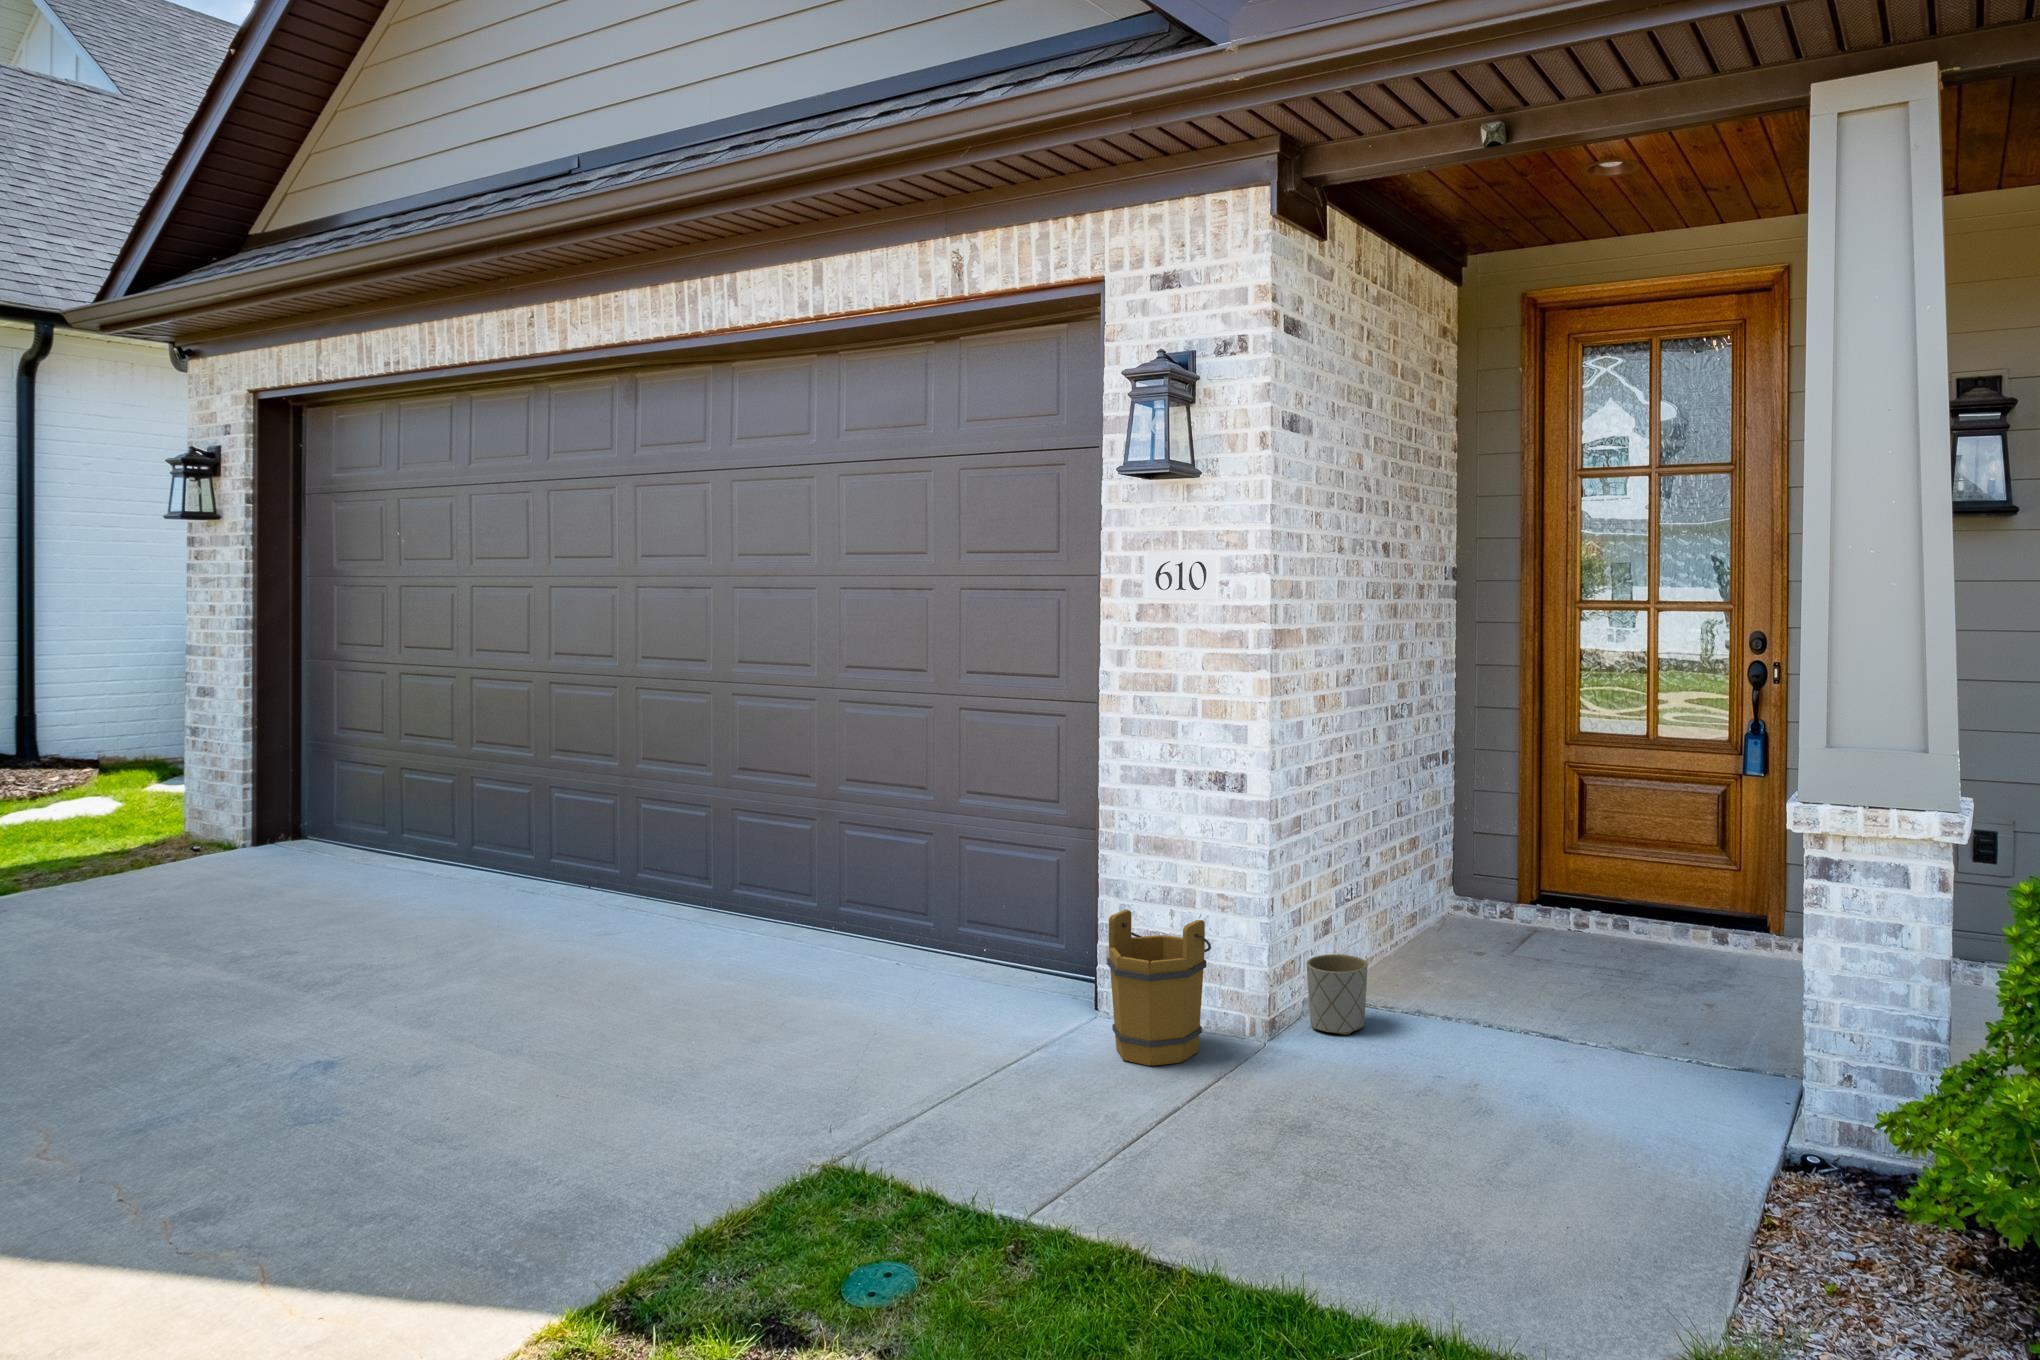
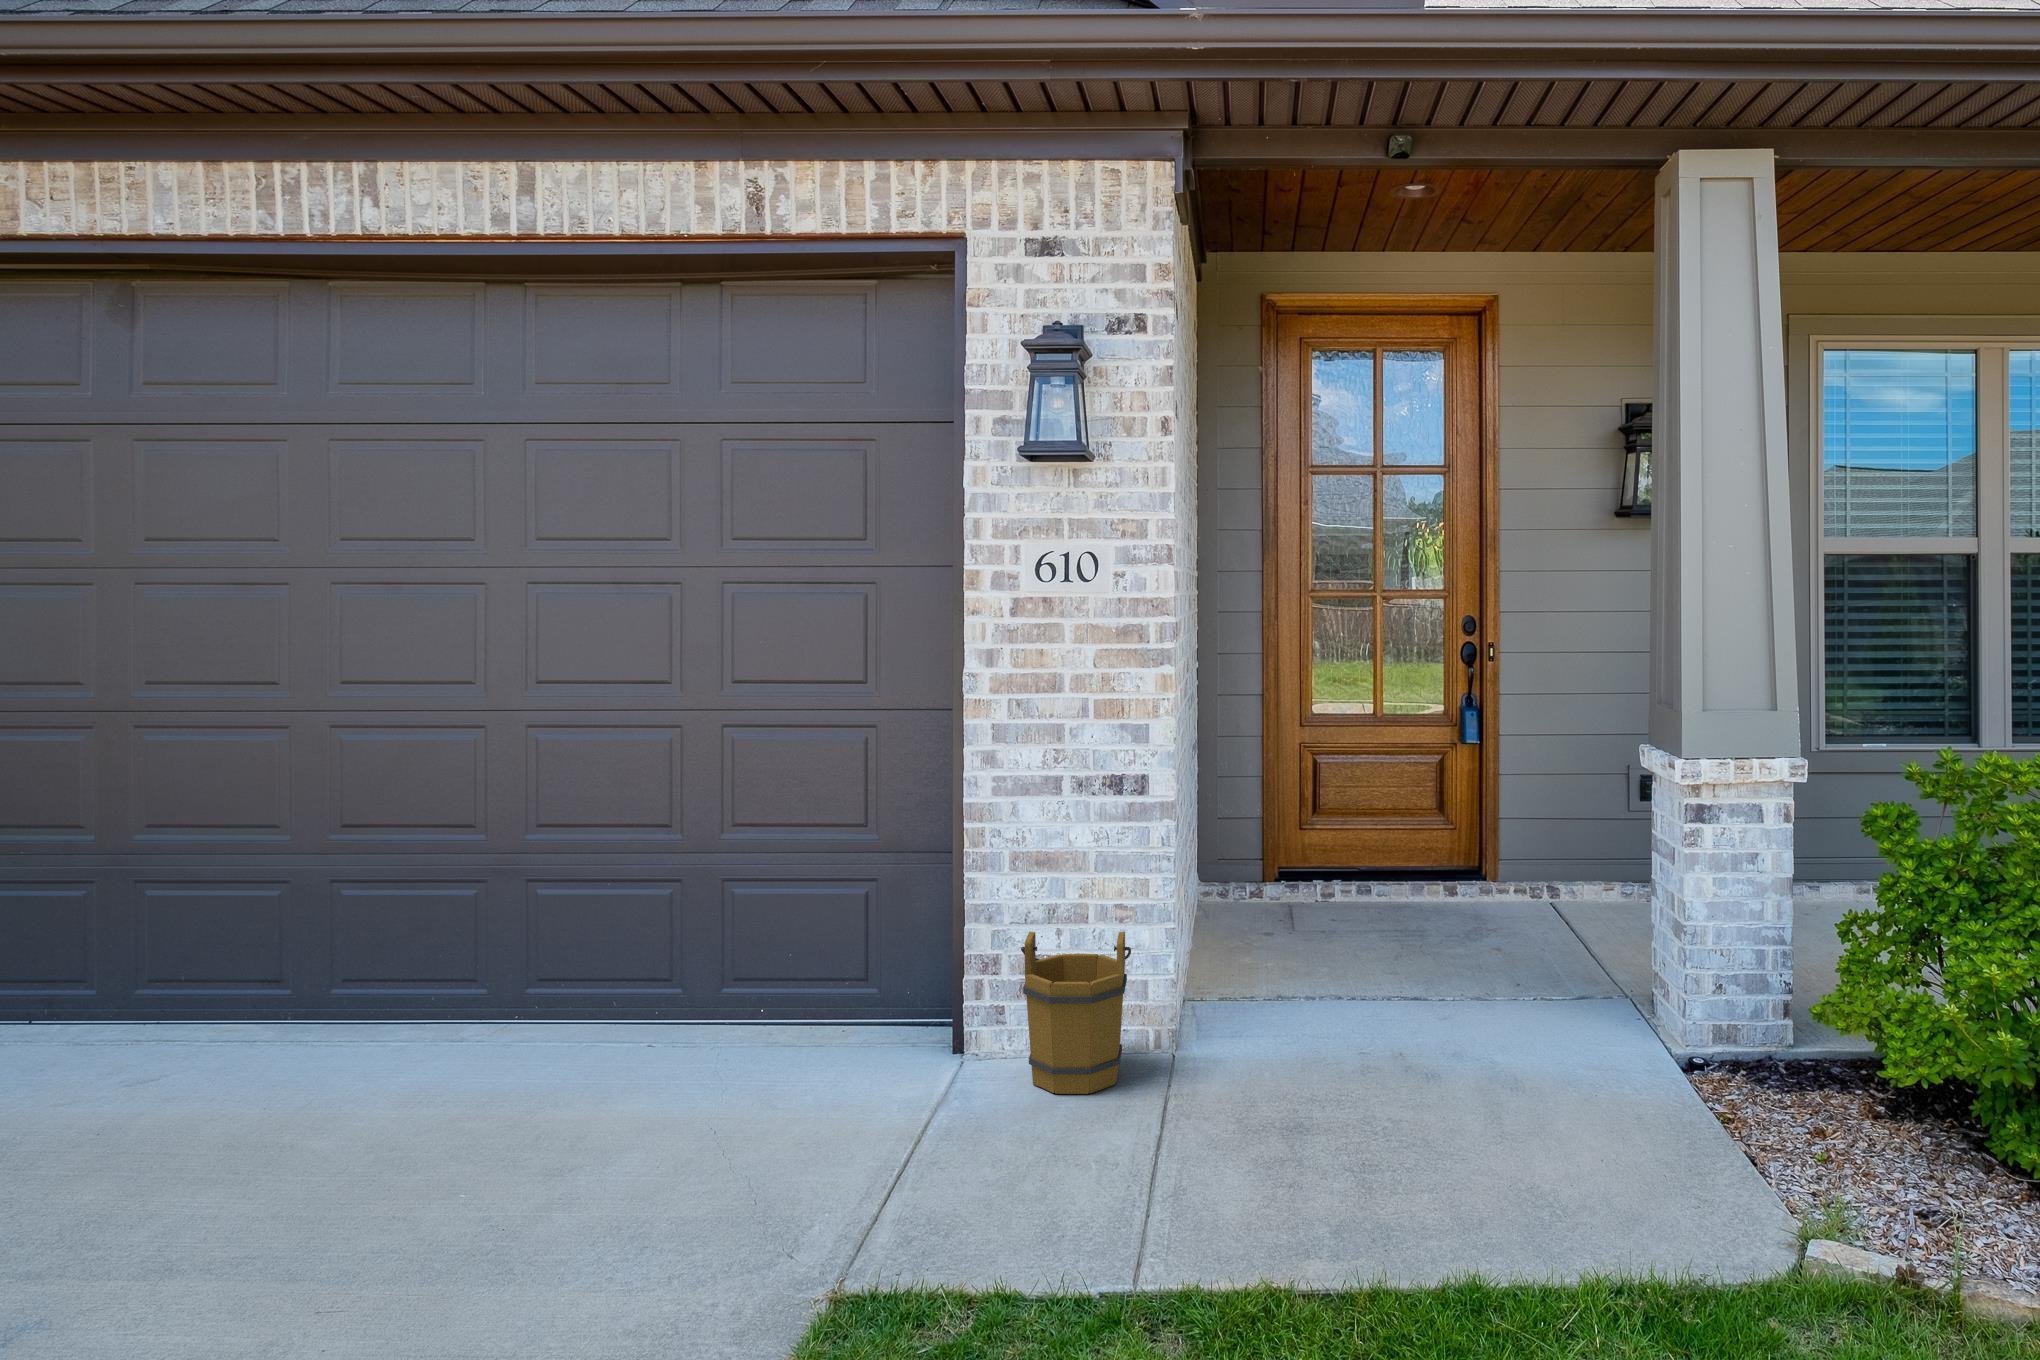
planter: present [1307,954,1367,1035] -> none [1188,950,1249,1029]

